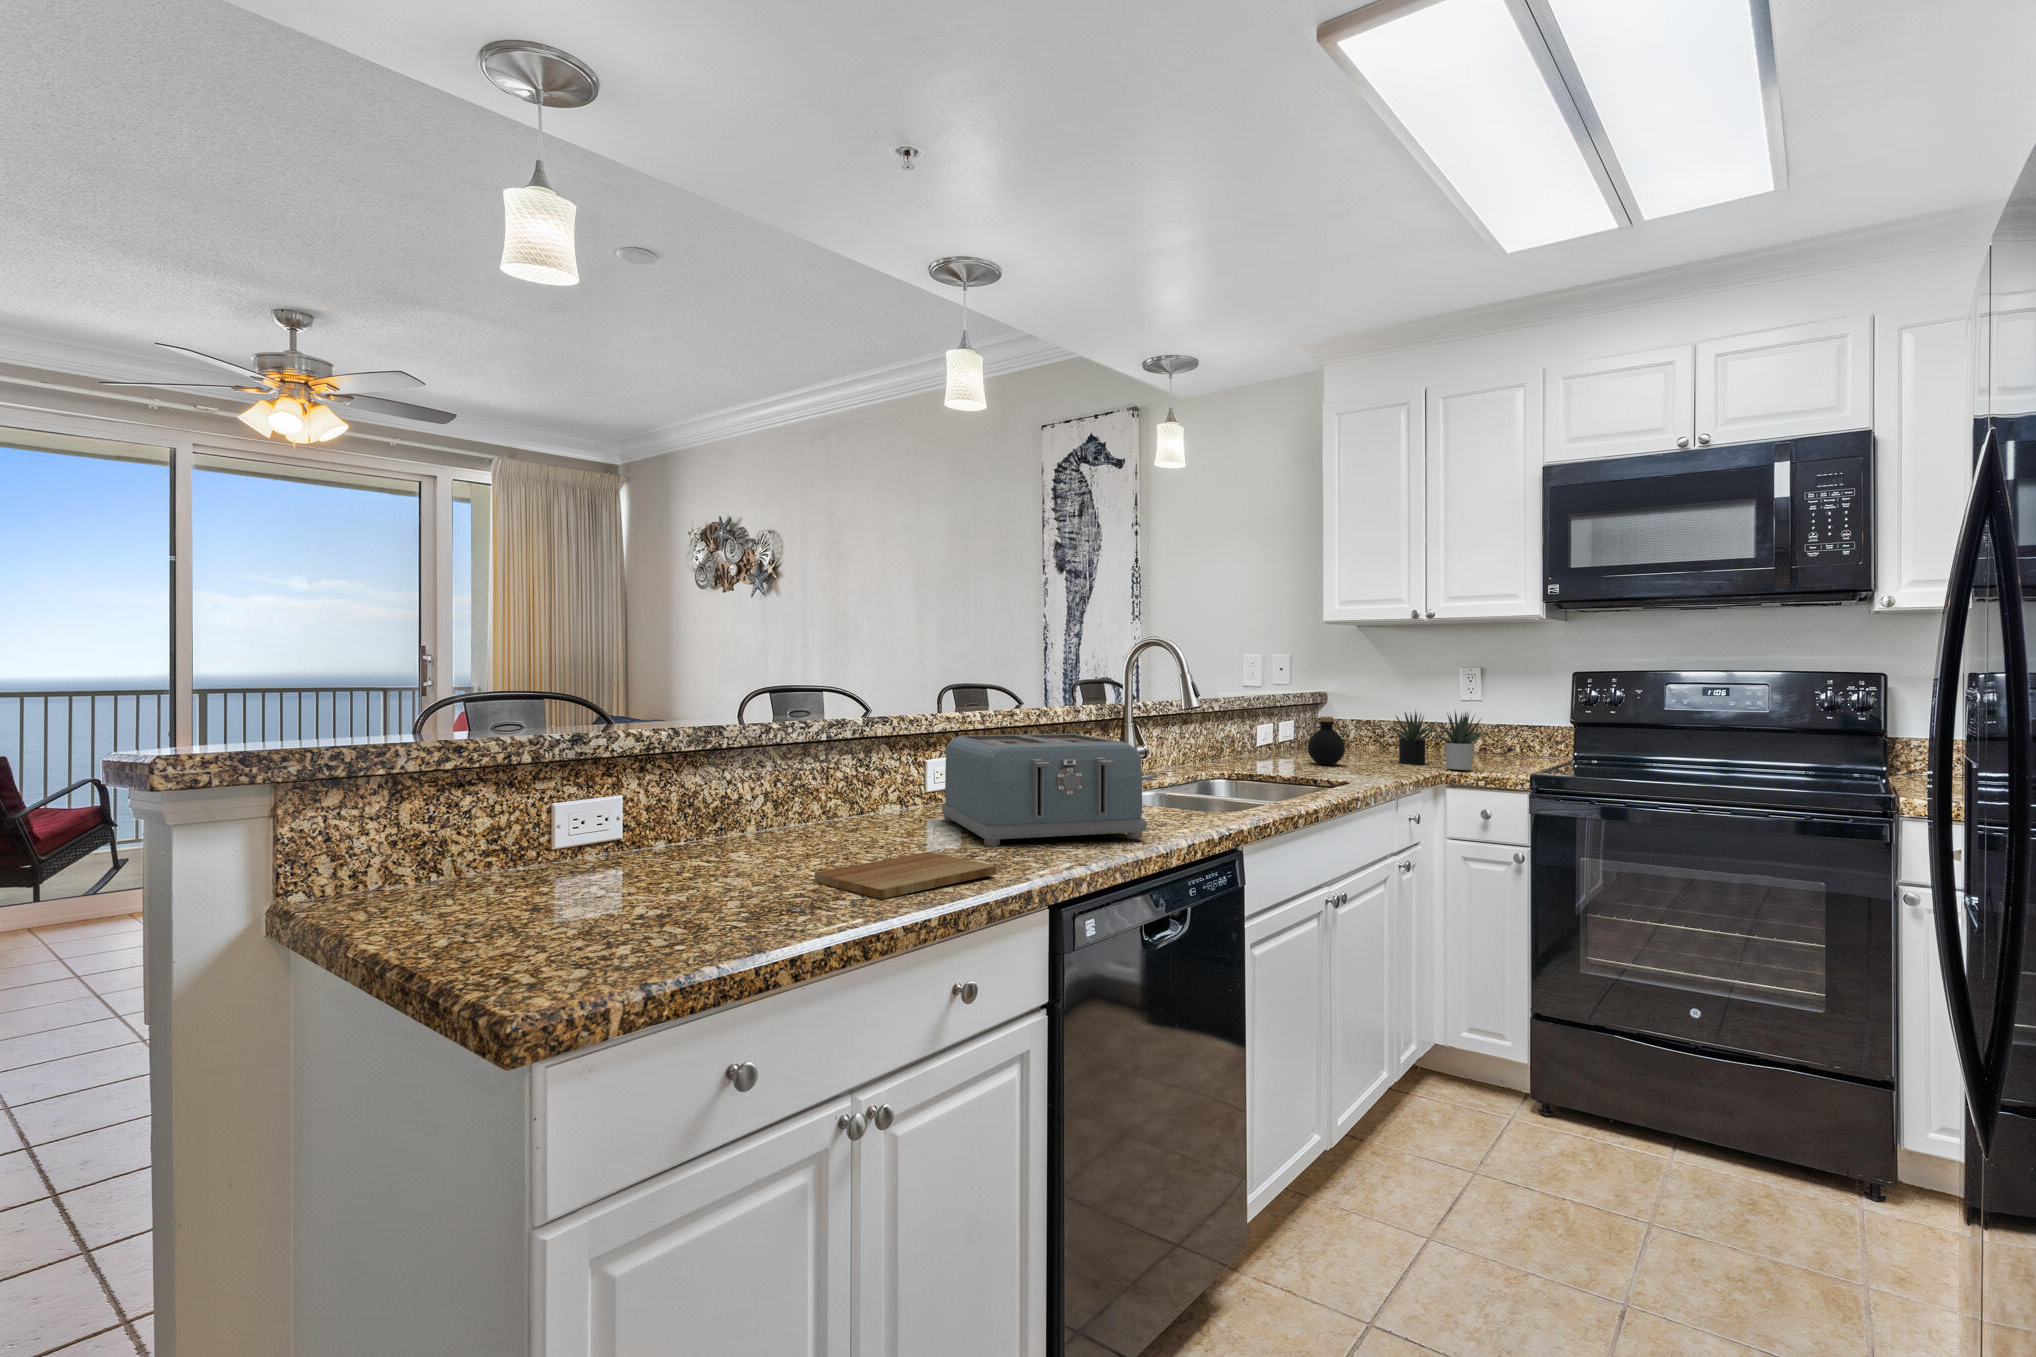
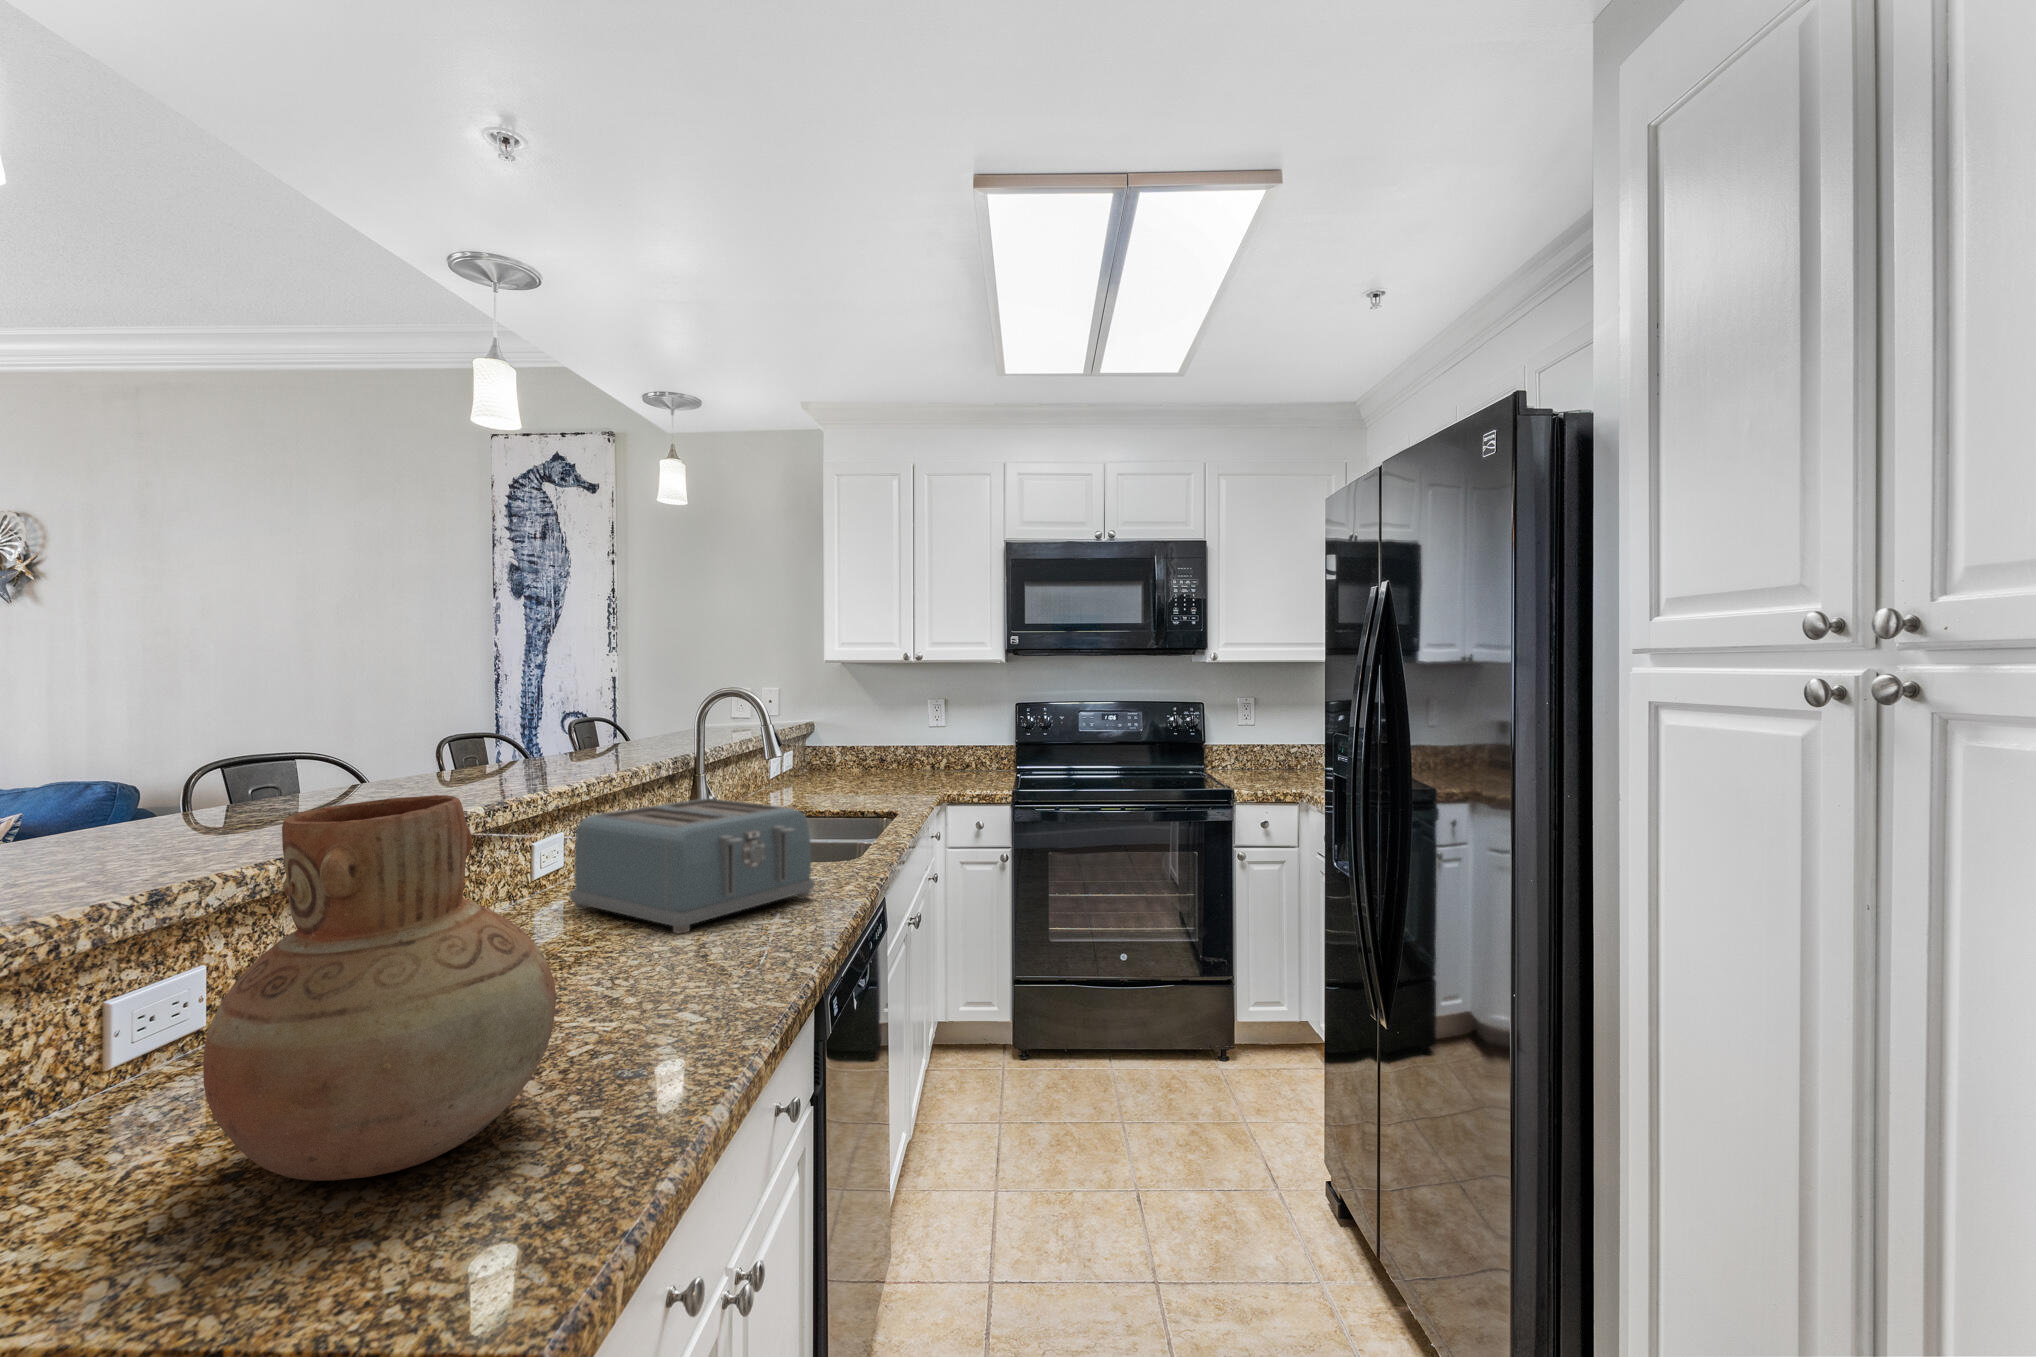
vase: none [481,655,719,925] -> present [203,795,556,1181]
succulent plant: present [1390,711,1487,770] -> none [880,735,962,786]
bottle: present [1308,716,1345,765] -> none [827,749,859,791]
cutting board: present [815,852,996,899] -> none [572,956,754,1024]

